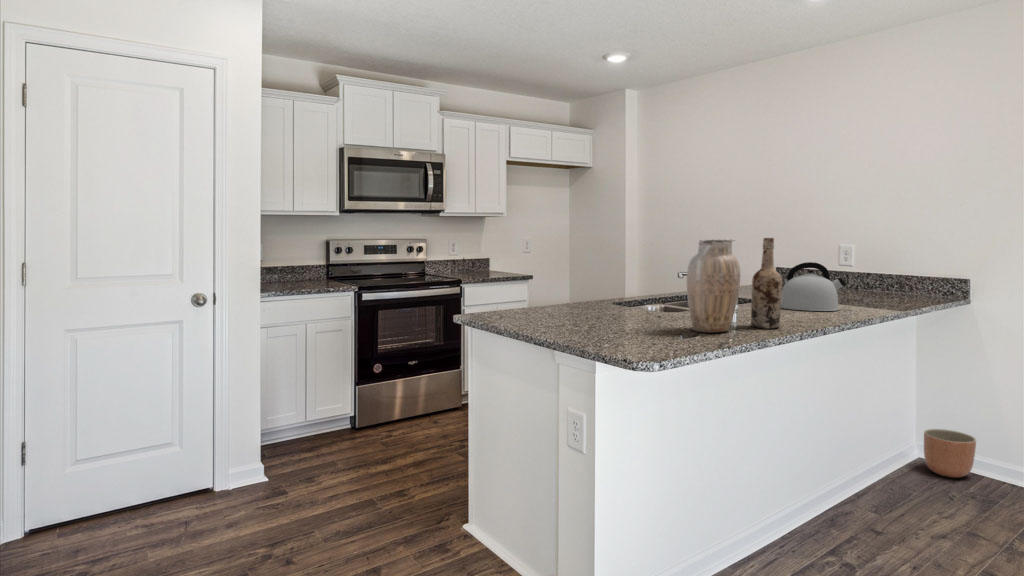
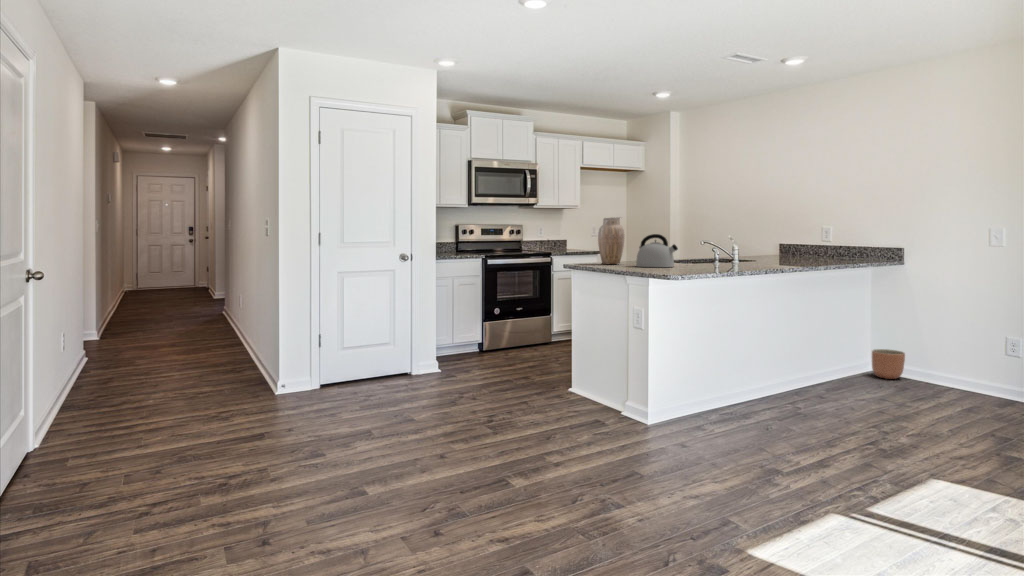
wine bottle: present [751,238,782,328] -> none [740,216,758,267]
vase: present [687,240,740,333] -> present [598,217,624,264]
kettle: present [781,262,846,311] -> present [636,234,678,267]

